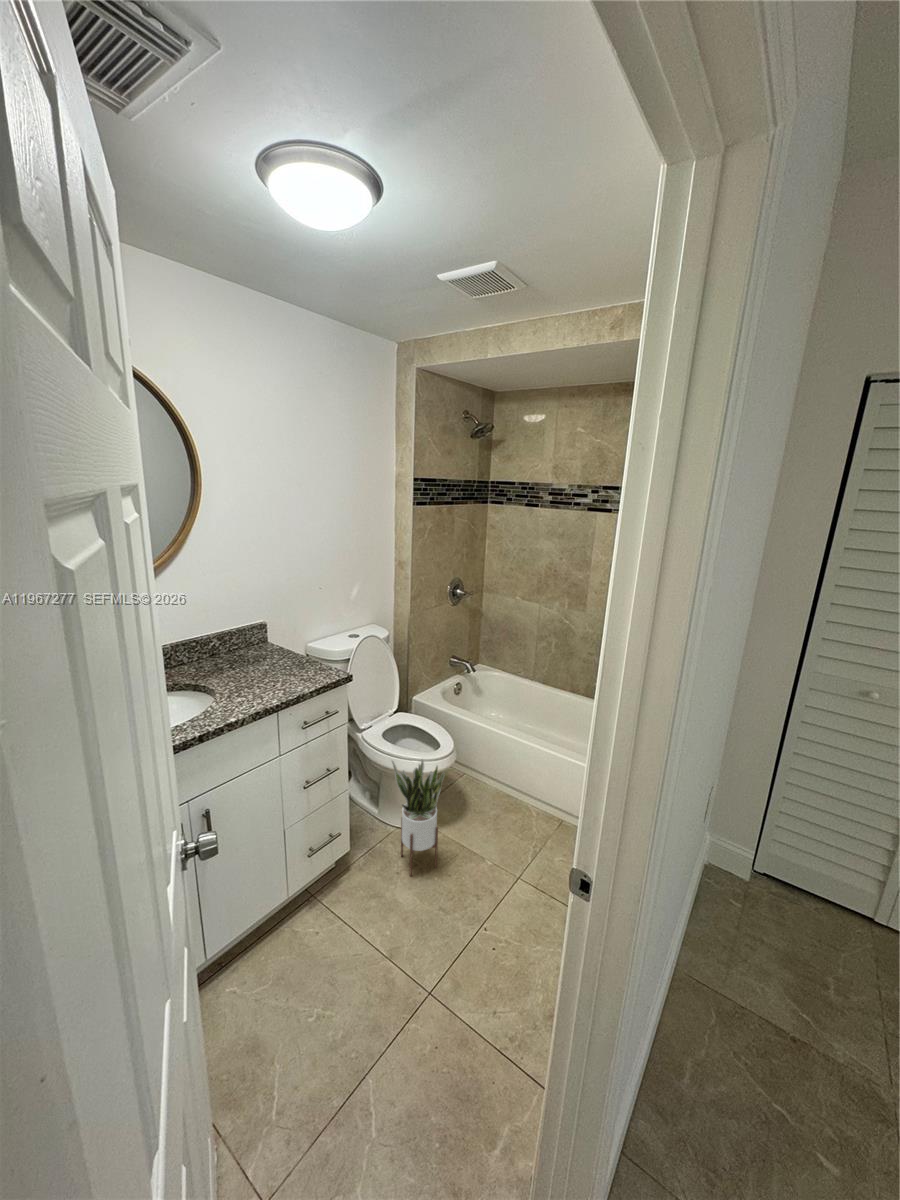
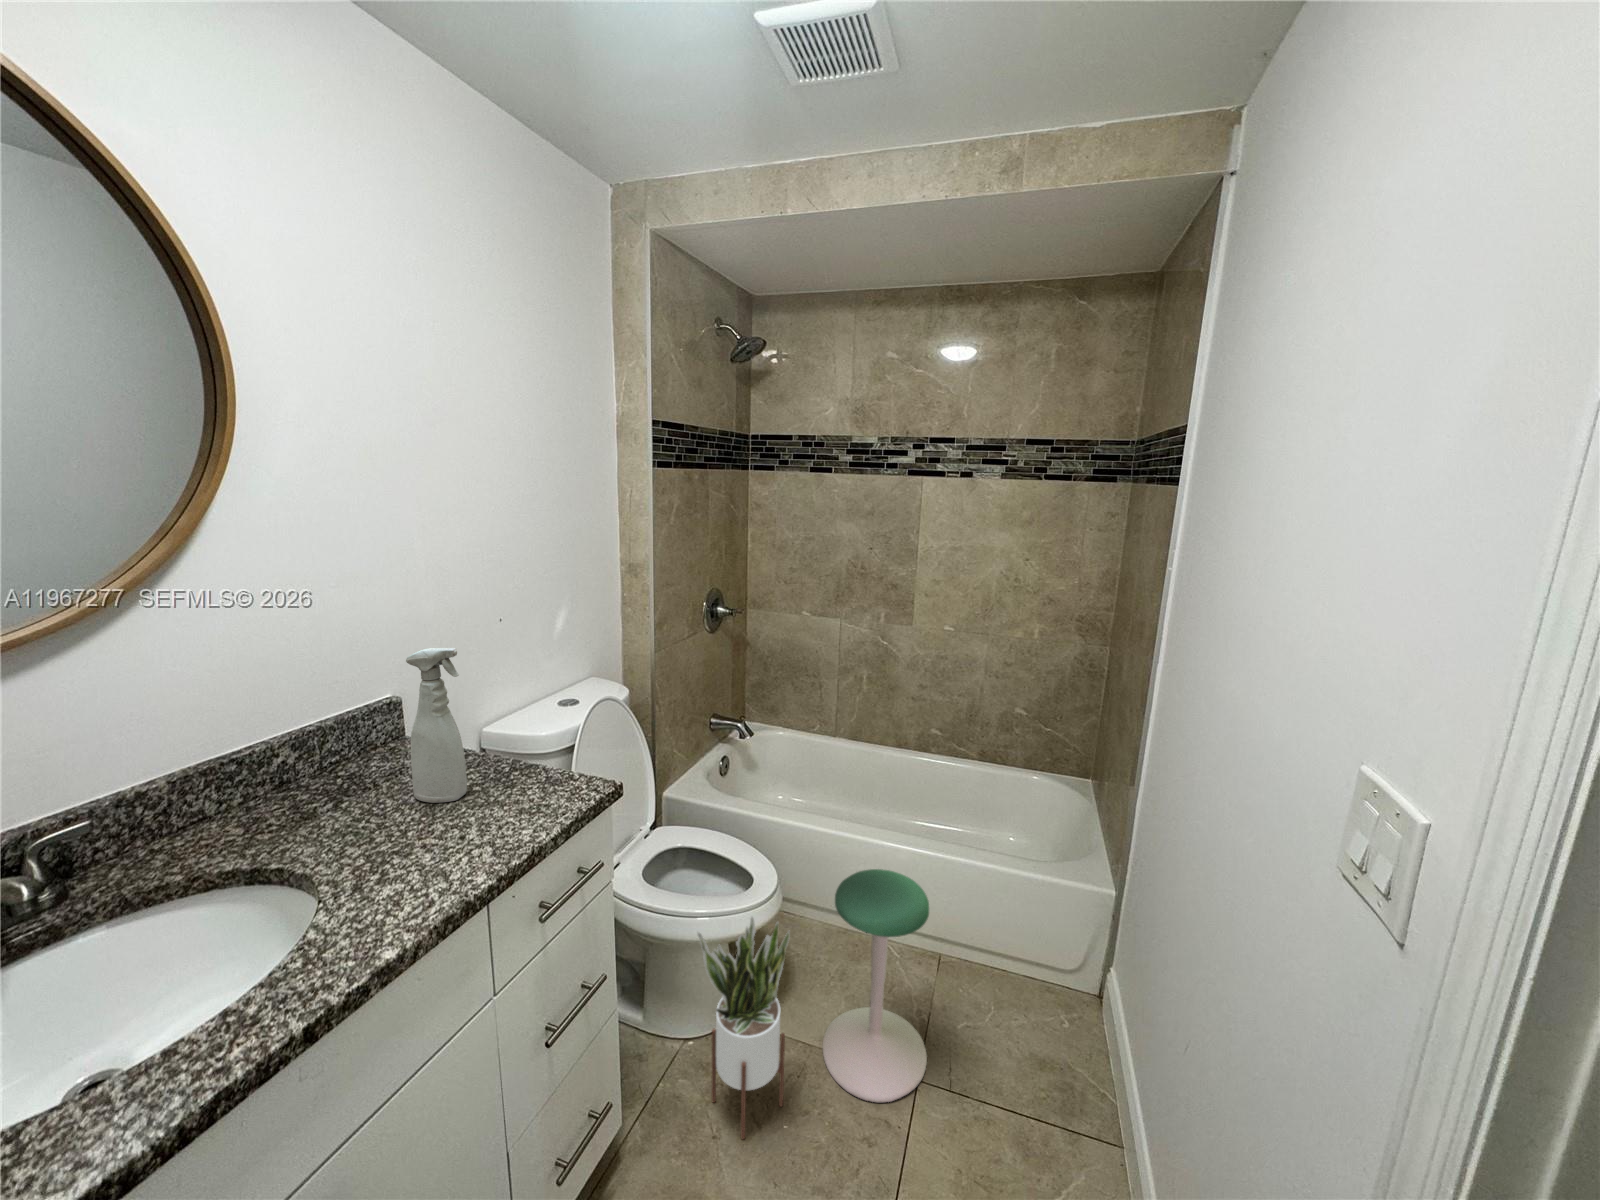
spray bottle: none [261,599,284,671] -> present [406,648,467,803]
stool: none [467,751,531,881] -> present [823,869,929,1103]

